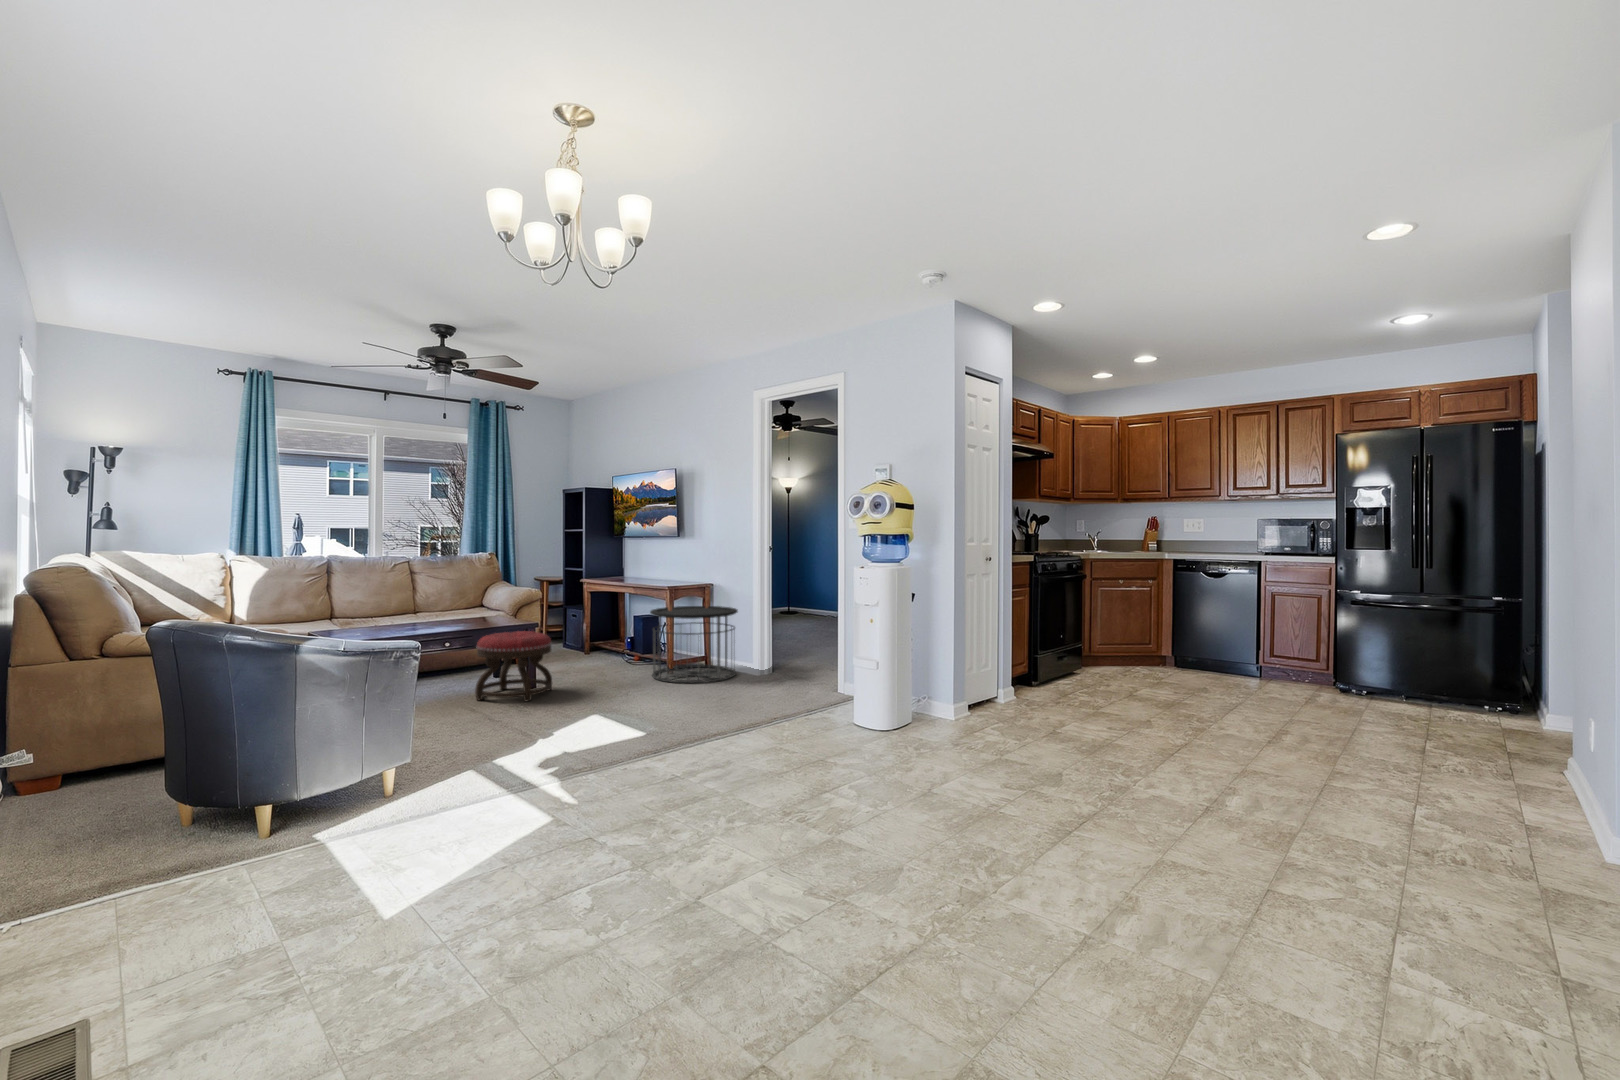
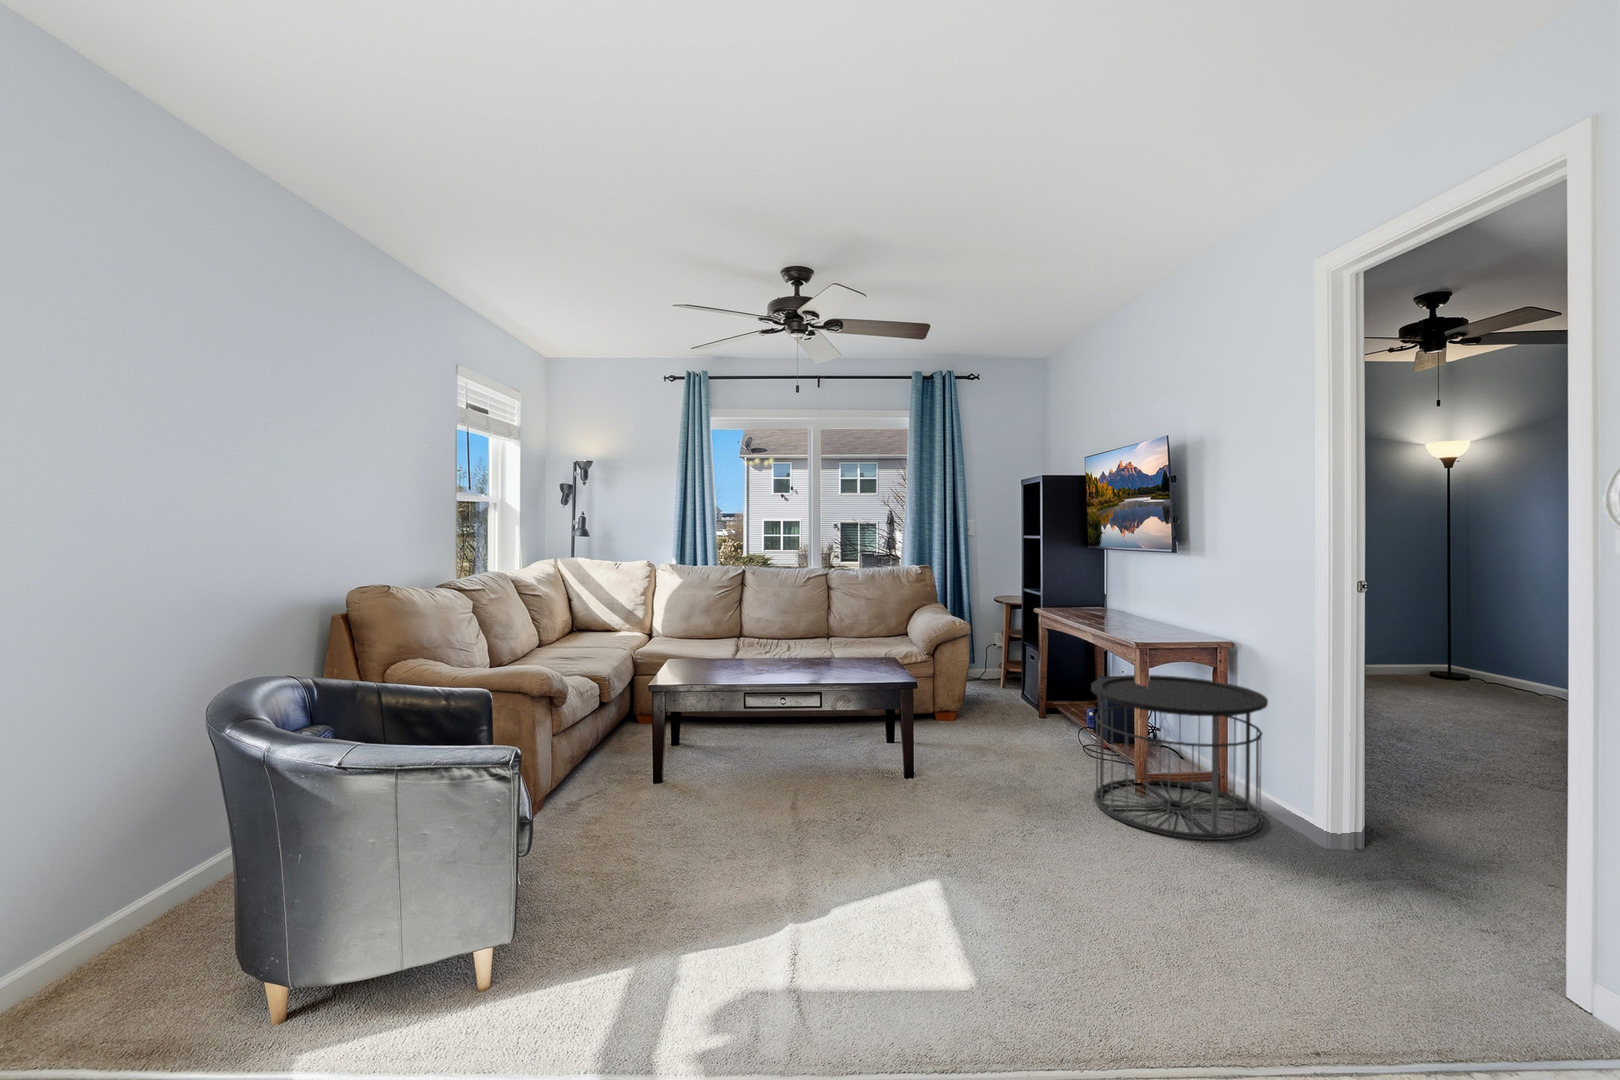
ottoman: present [475,631,552,701] -> none [814,691,924,807]

